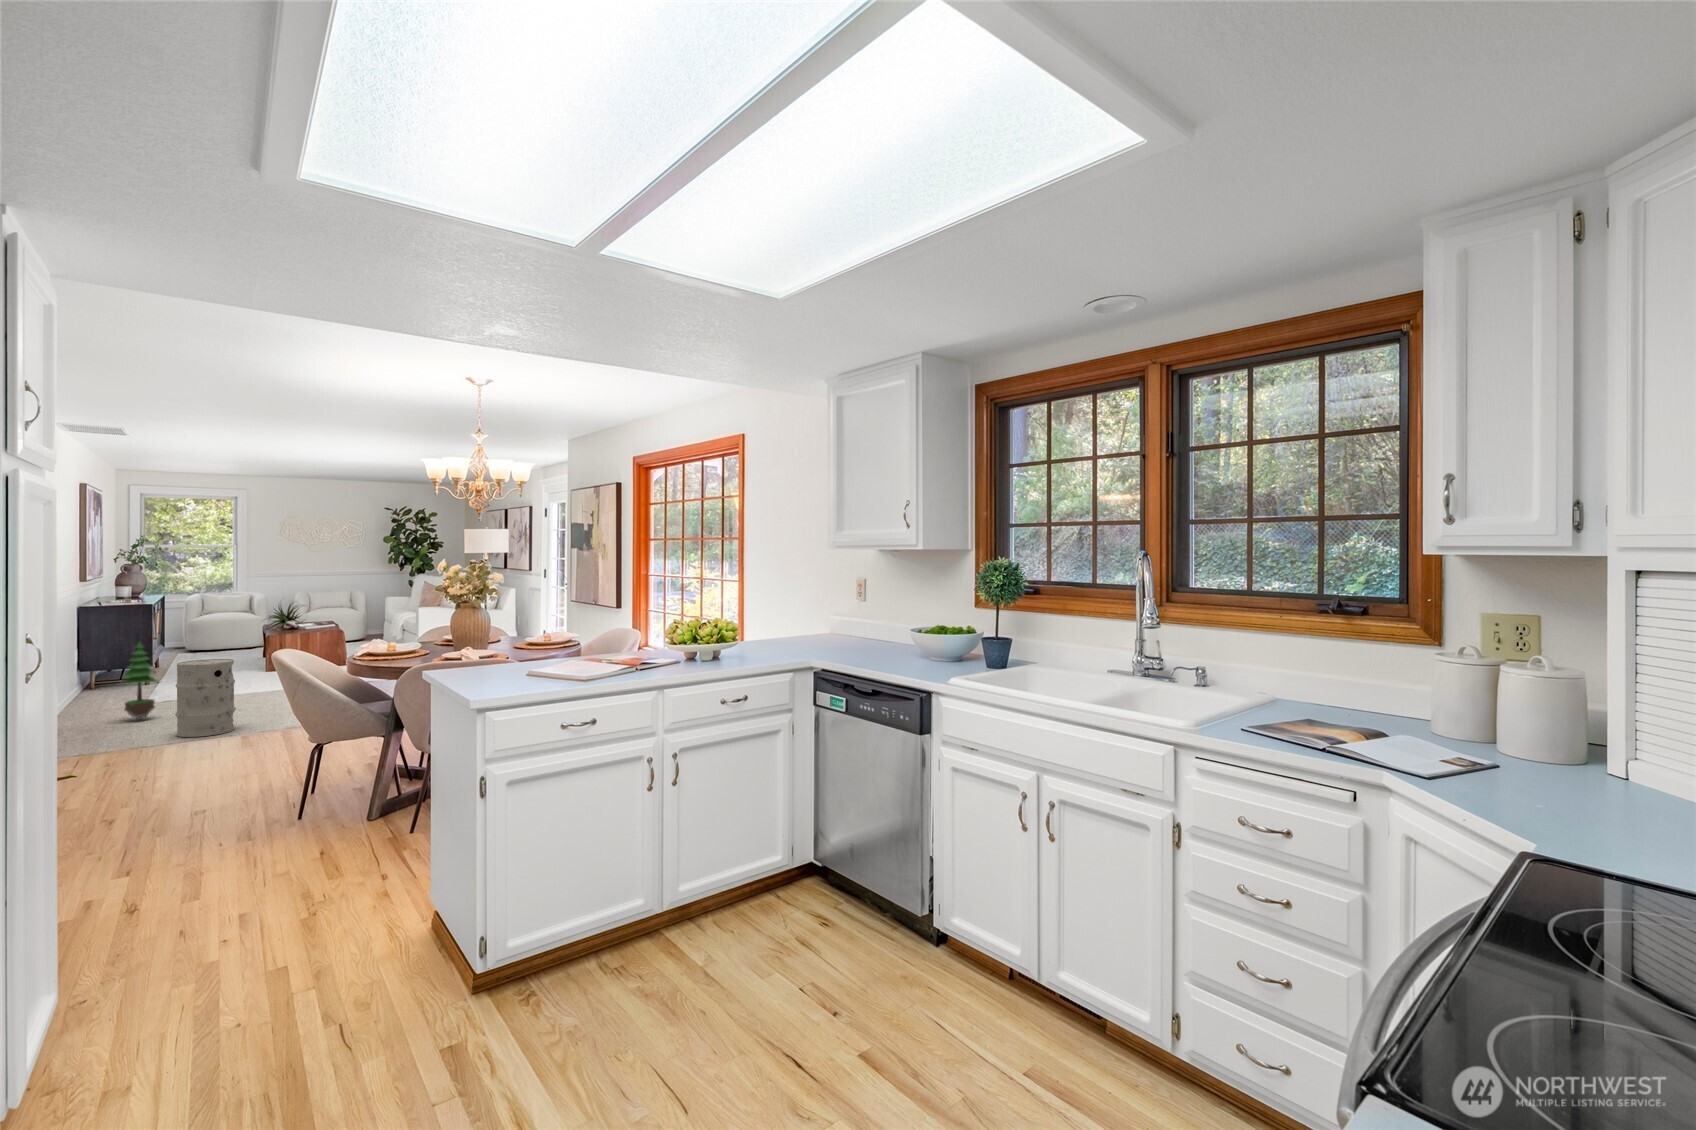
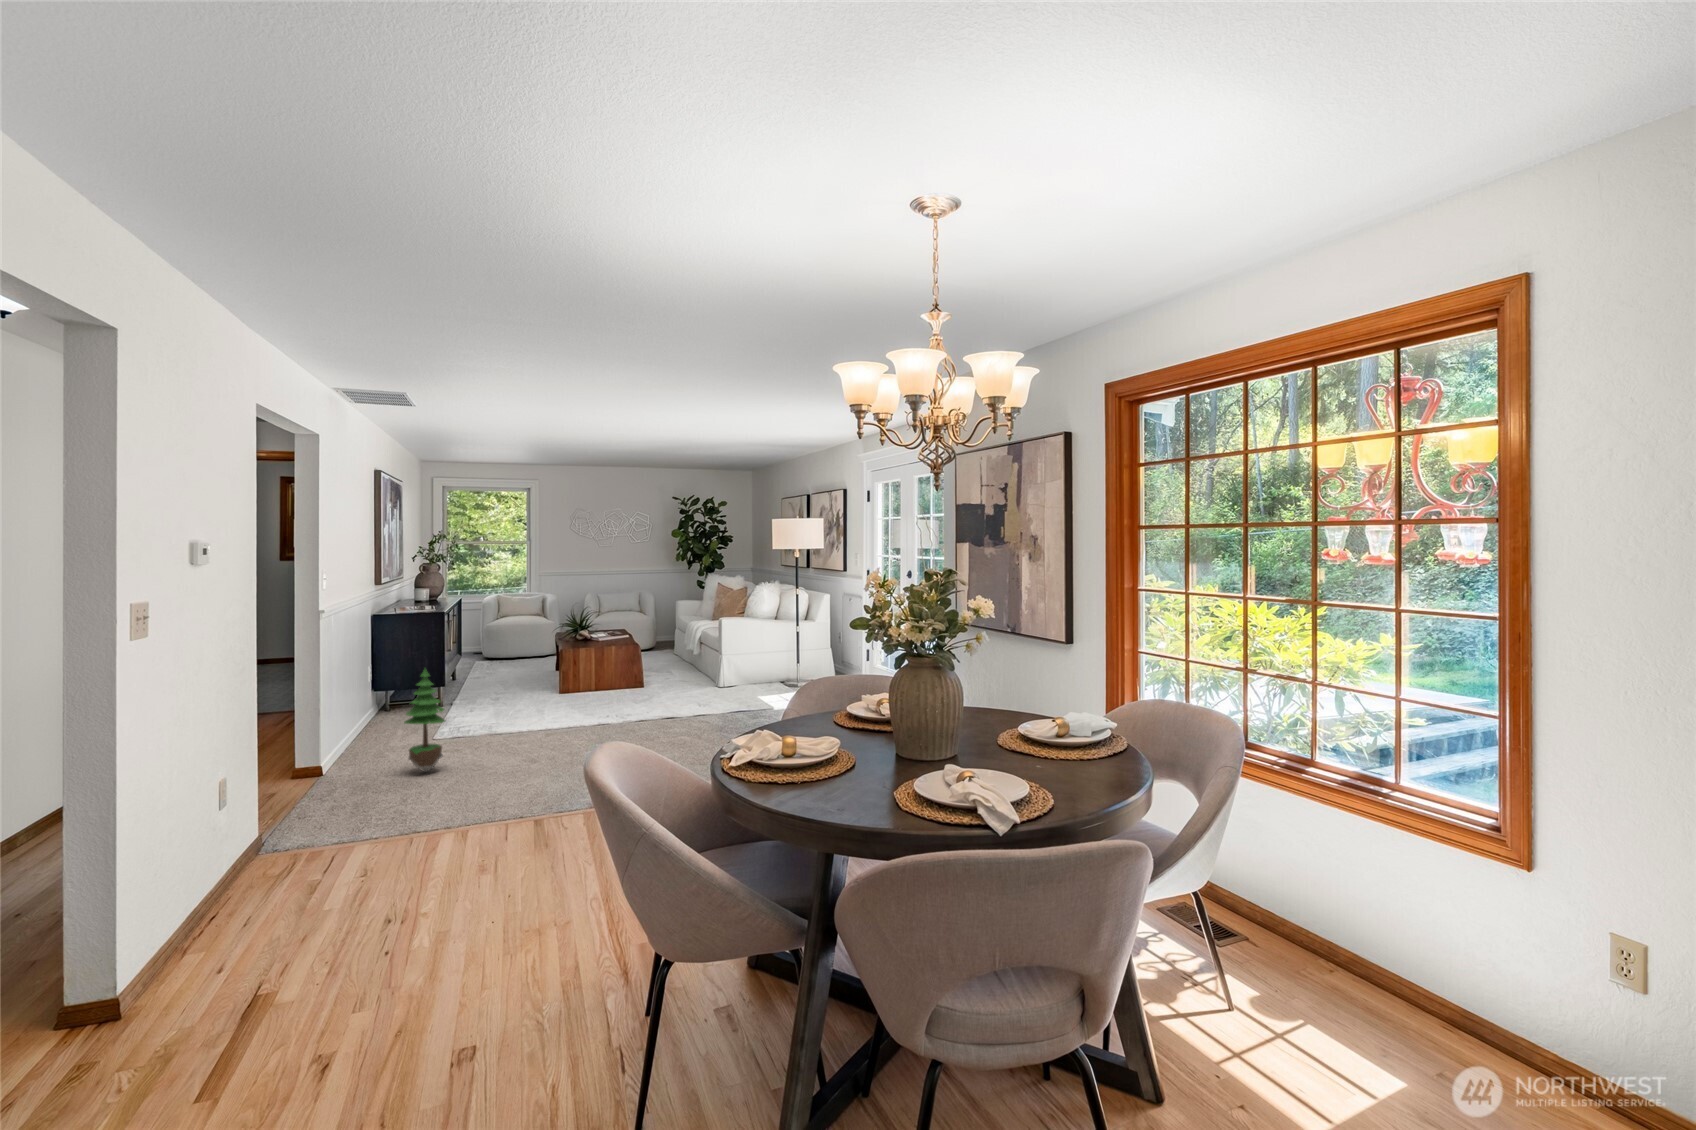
trash can: present [175,659,236,737] -> none [462,700,534,815]

